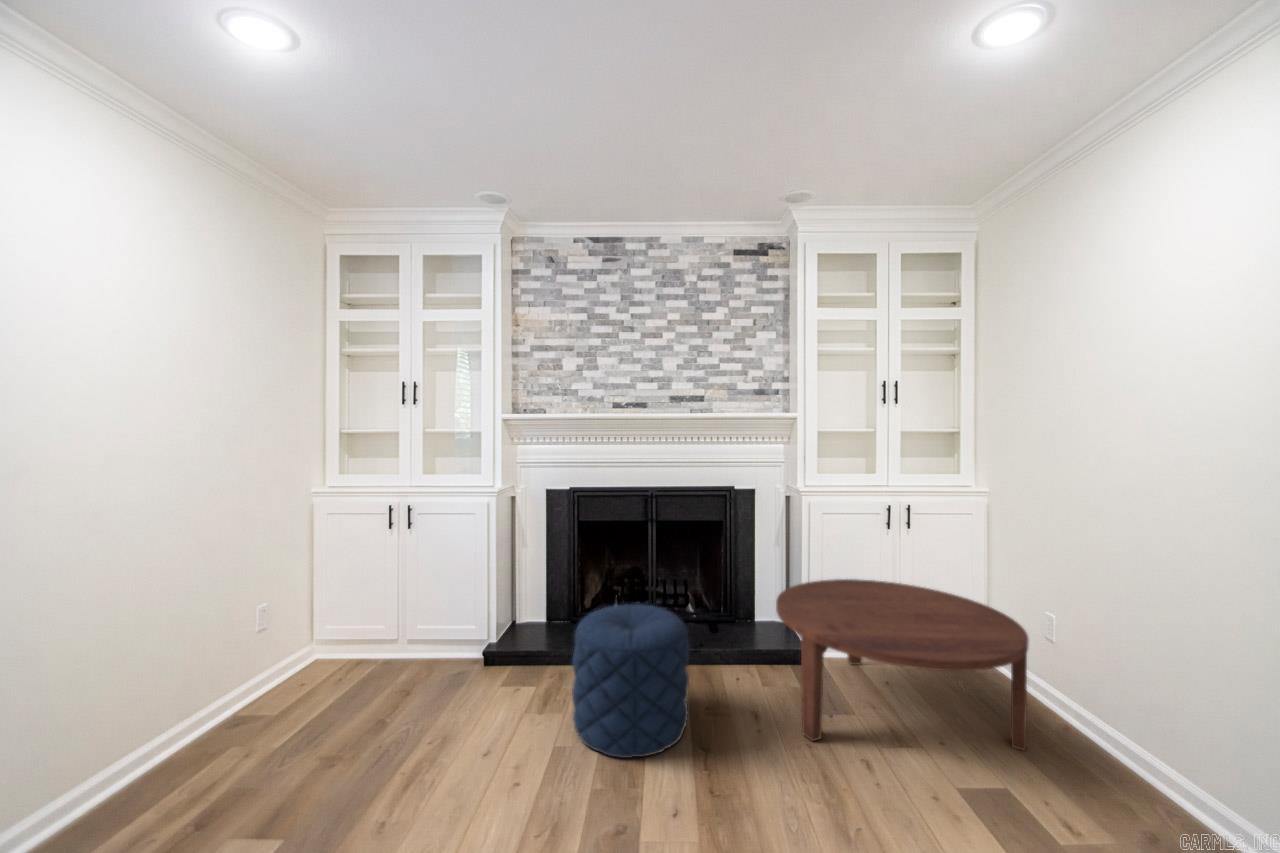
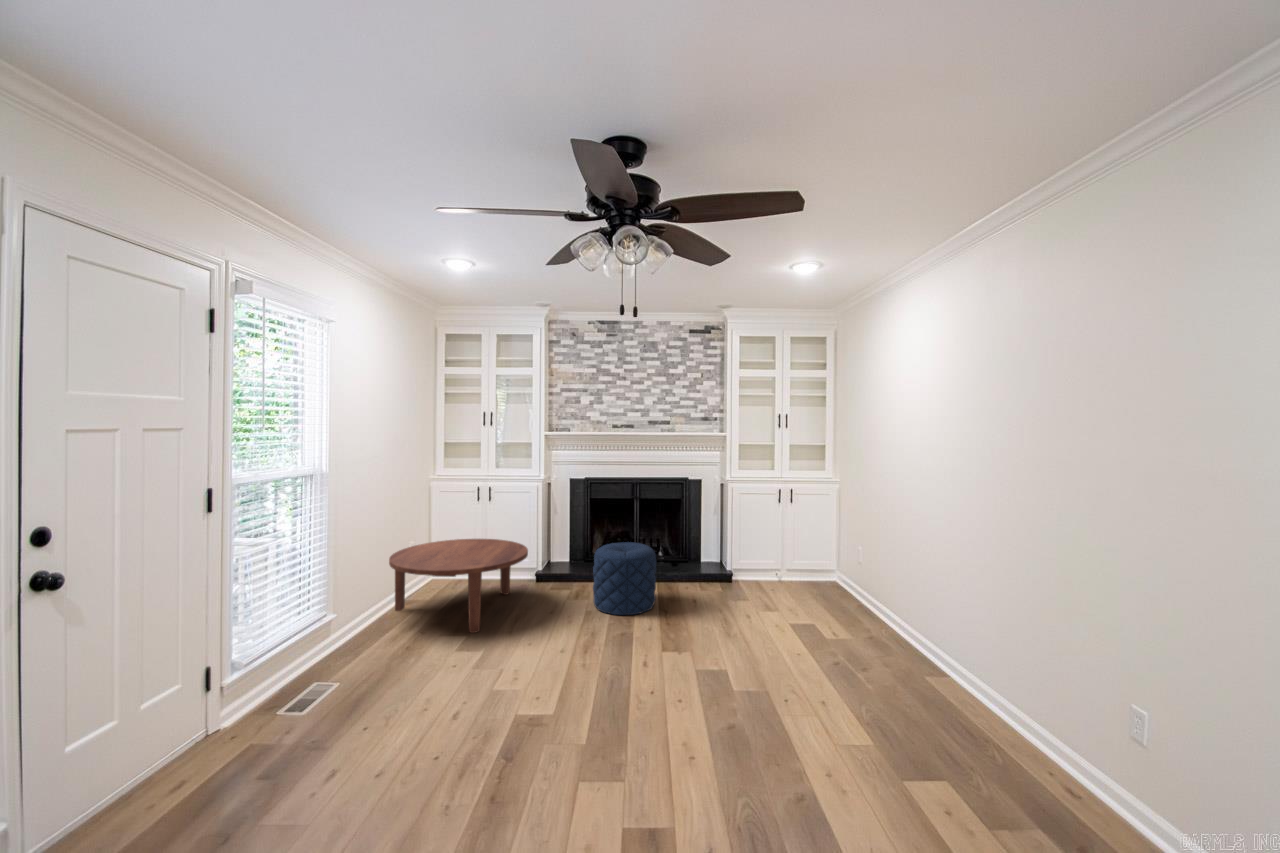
coffee table: present [776,579,1029,750] -> present [389,539,528,633]

